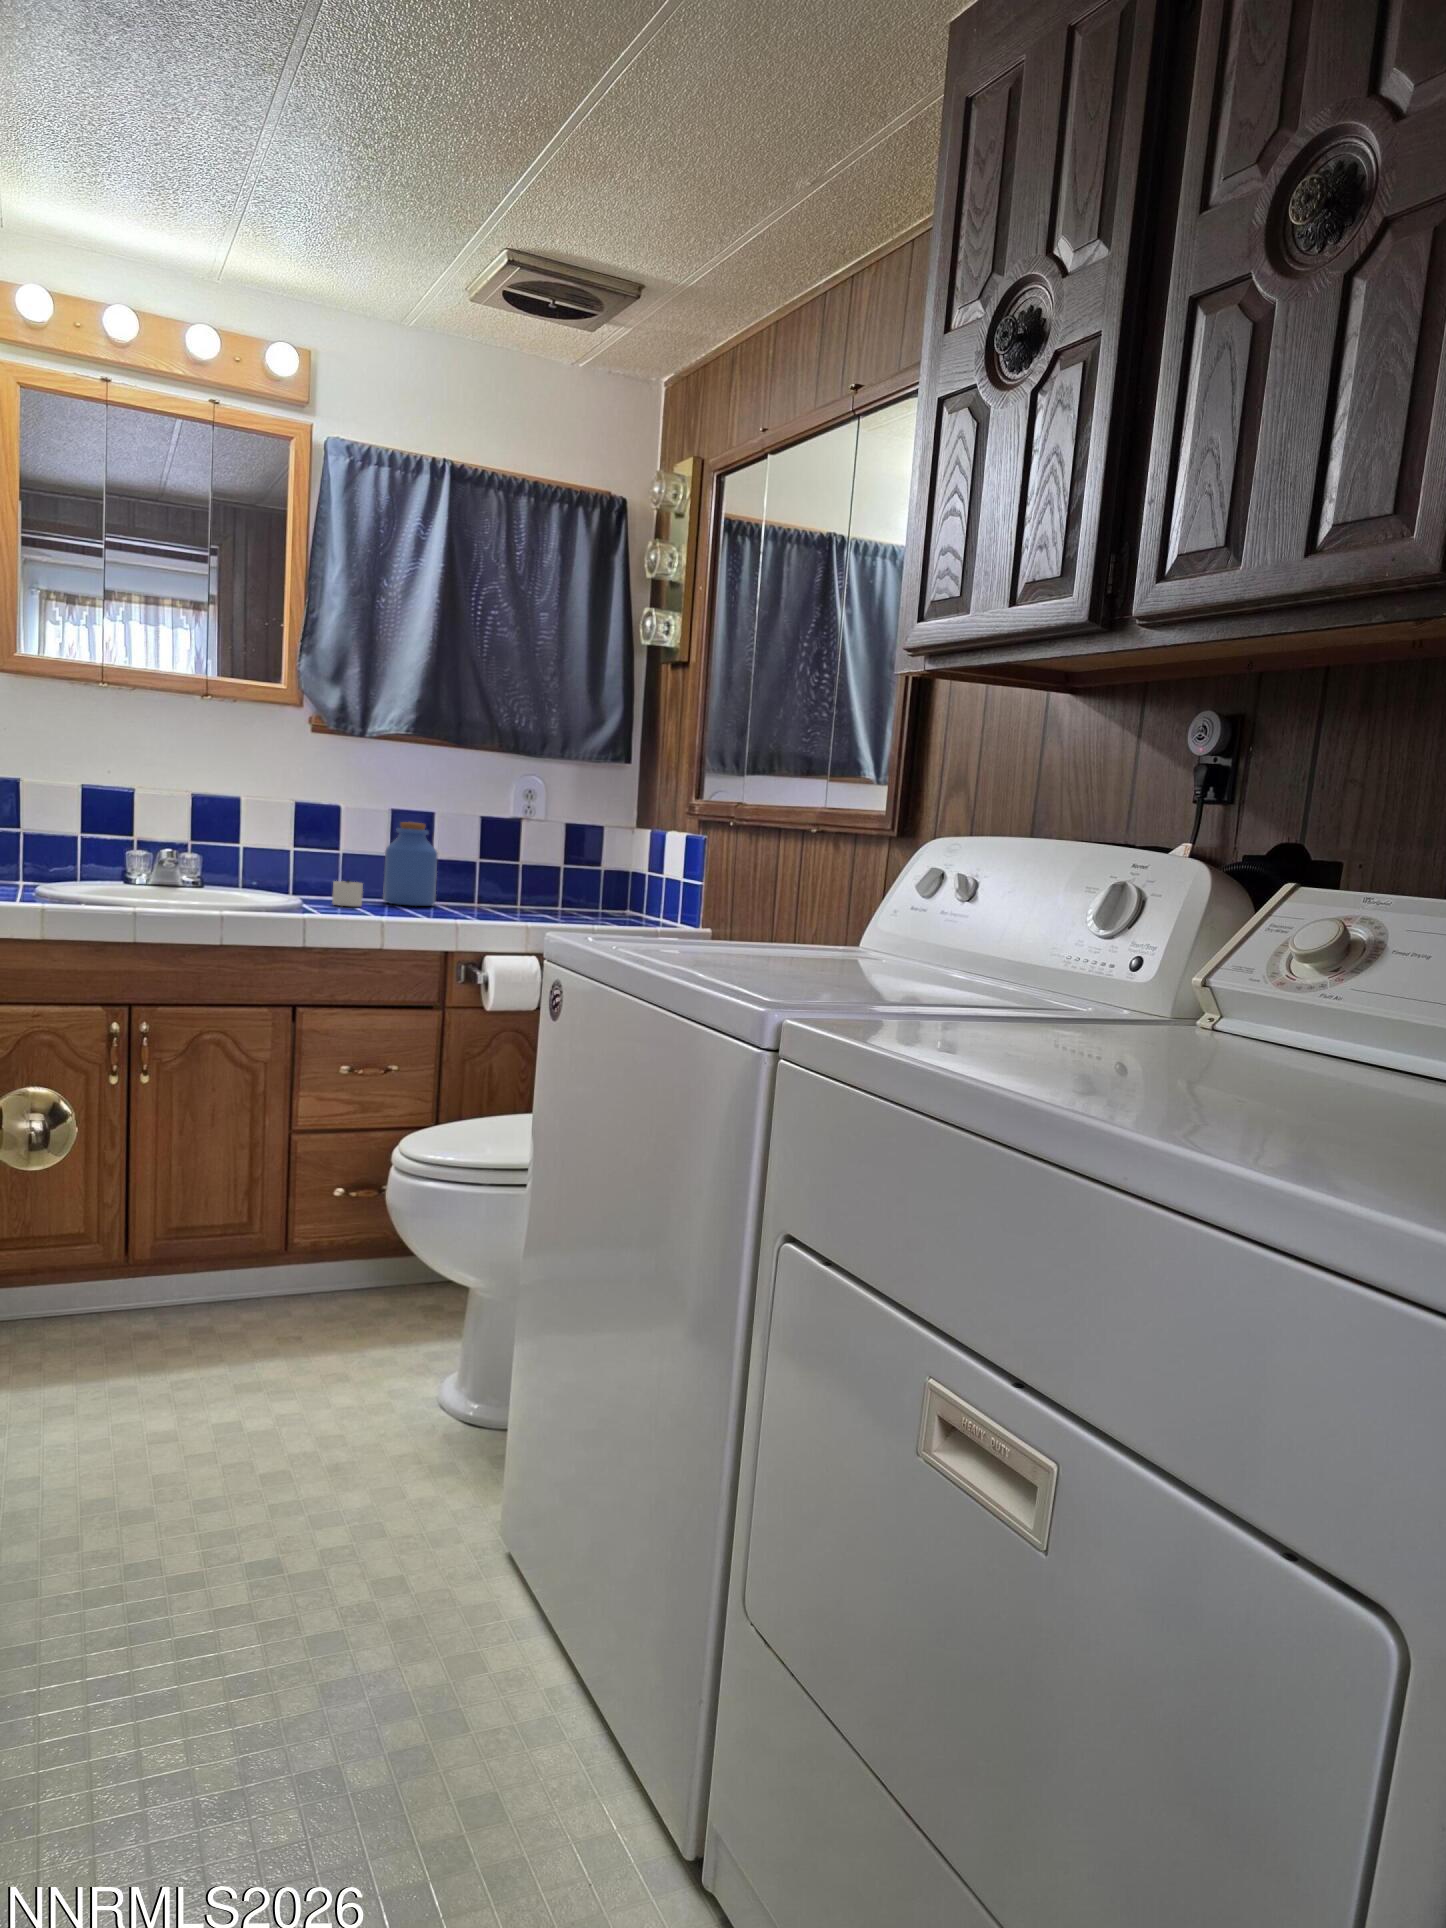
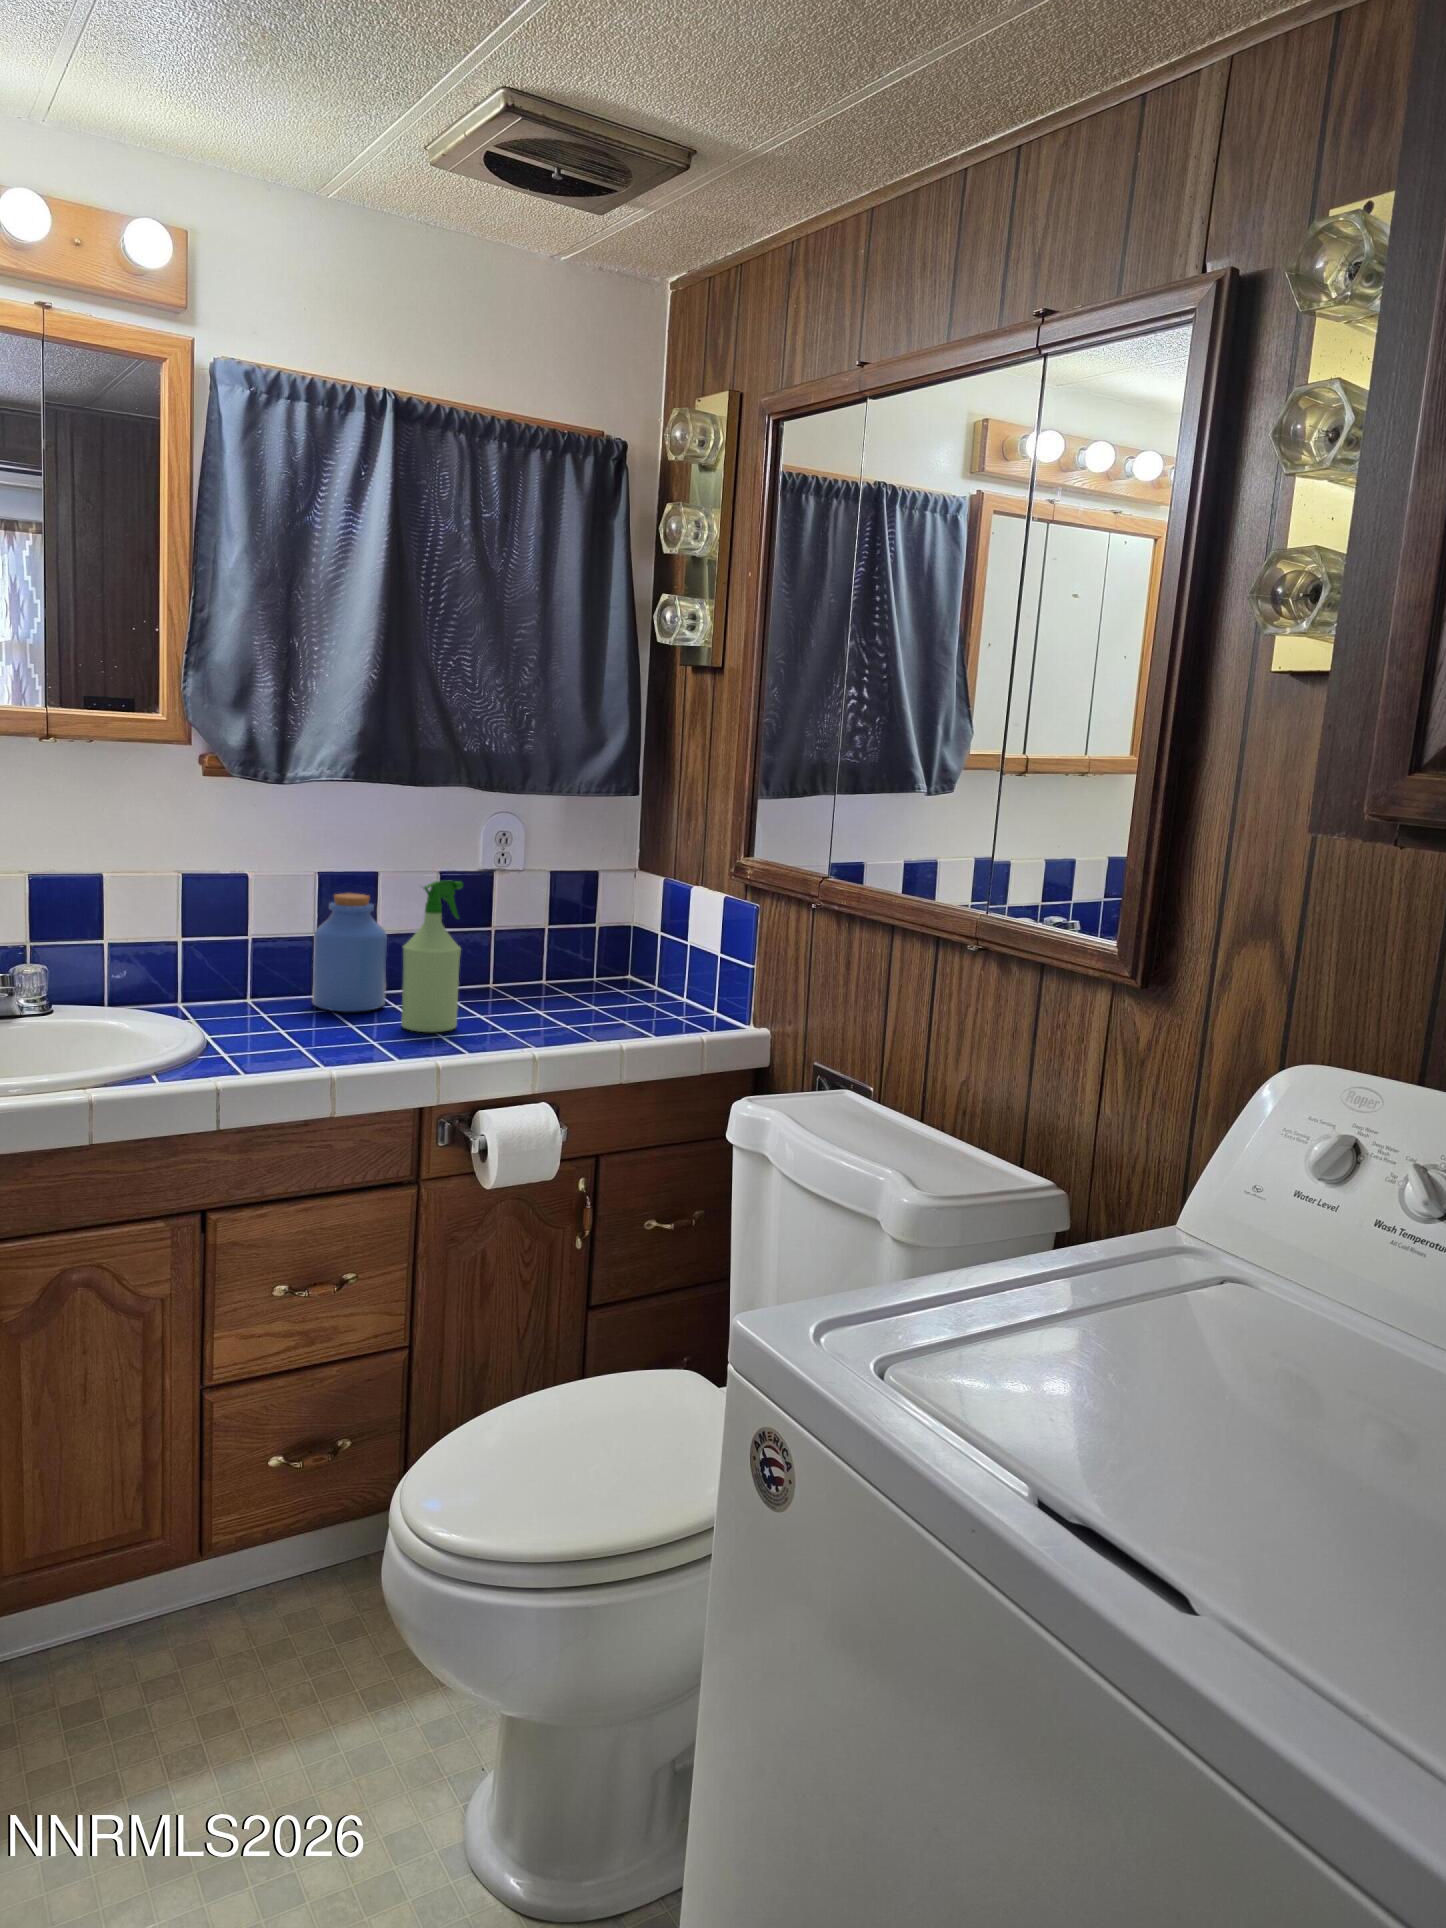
spray bottle: none [442,807,489,915] -> present [401,881,463,1032]
candle: present [332,880,363,906] -> none [245,989,309,1030]

